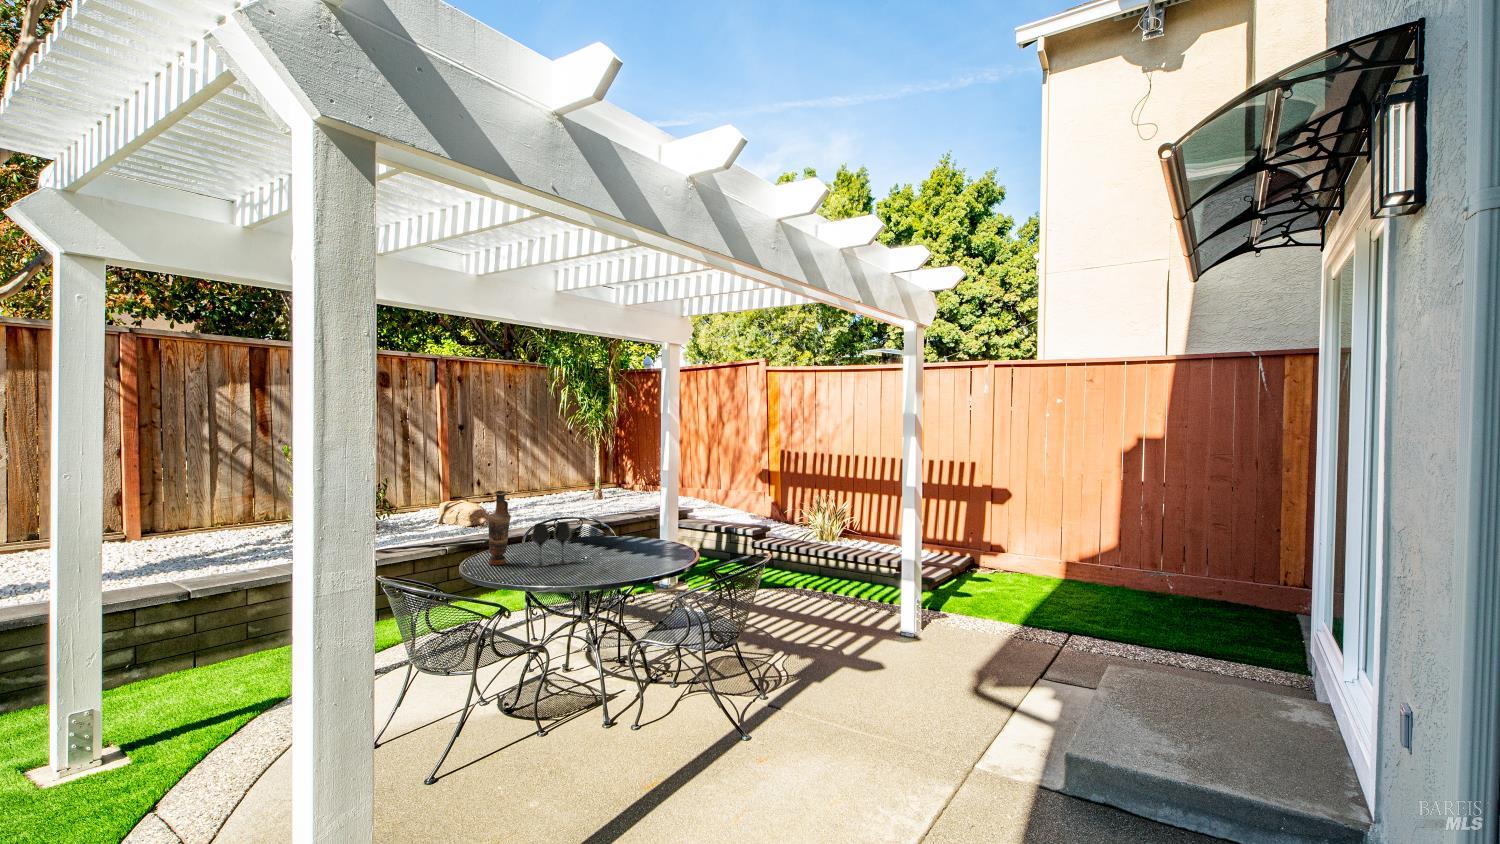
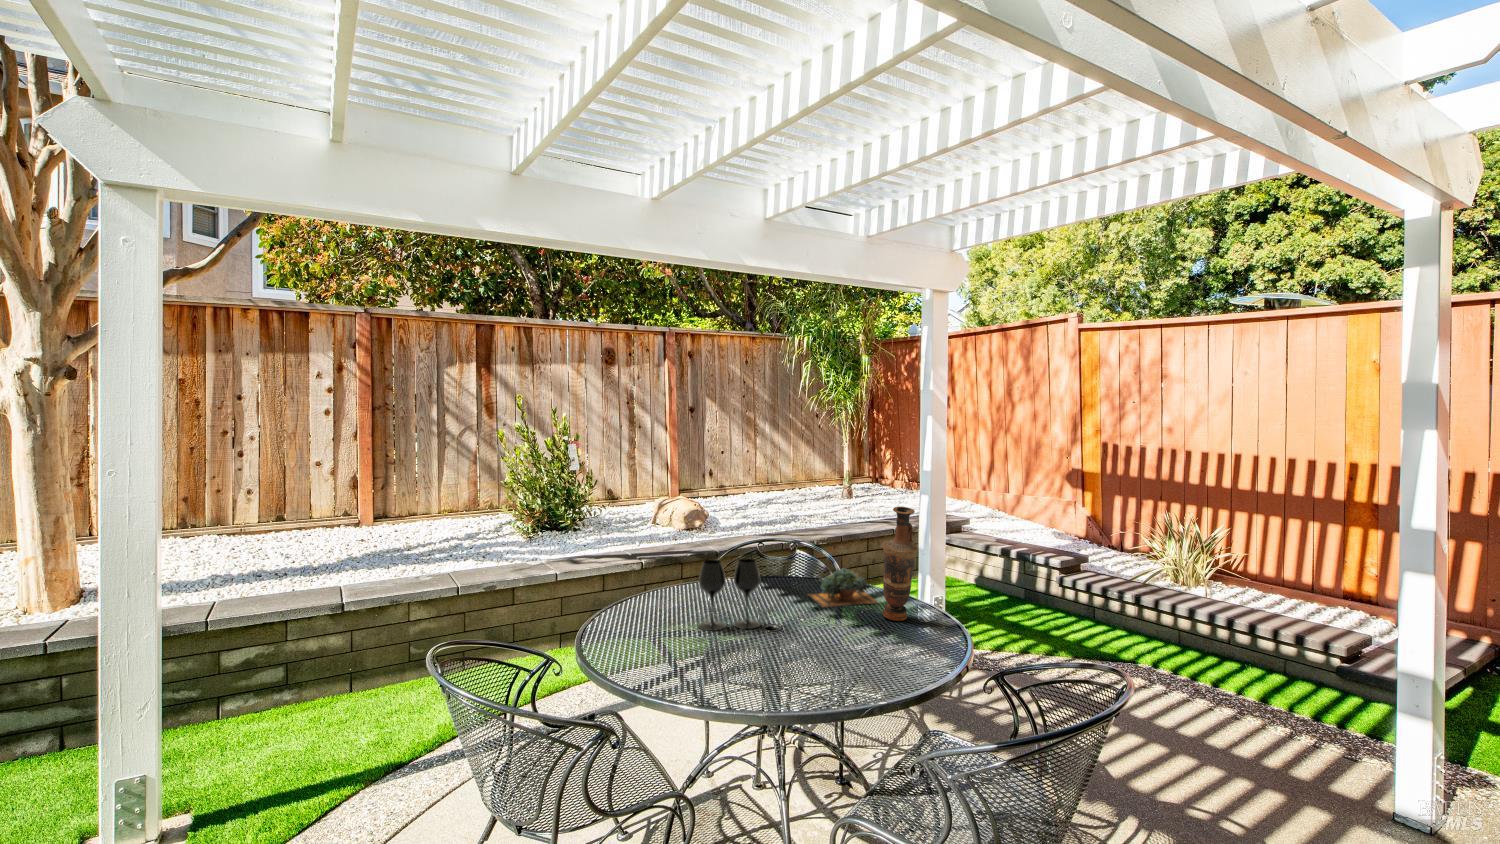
vase: present [488,491,511,565] -> present [883,507,917,621]
succulent plant: none [594,529,640,553] -> present [808,568,877,607]

